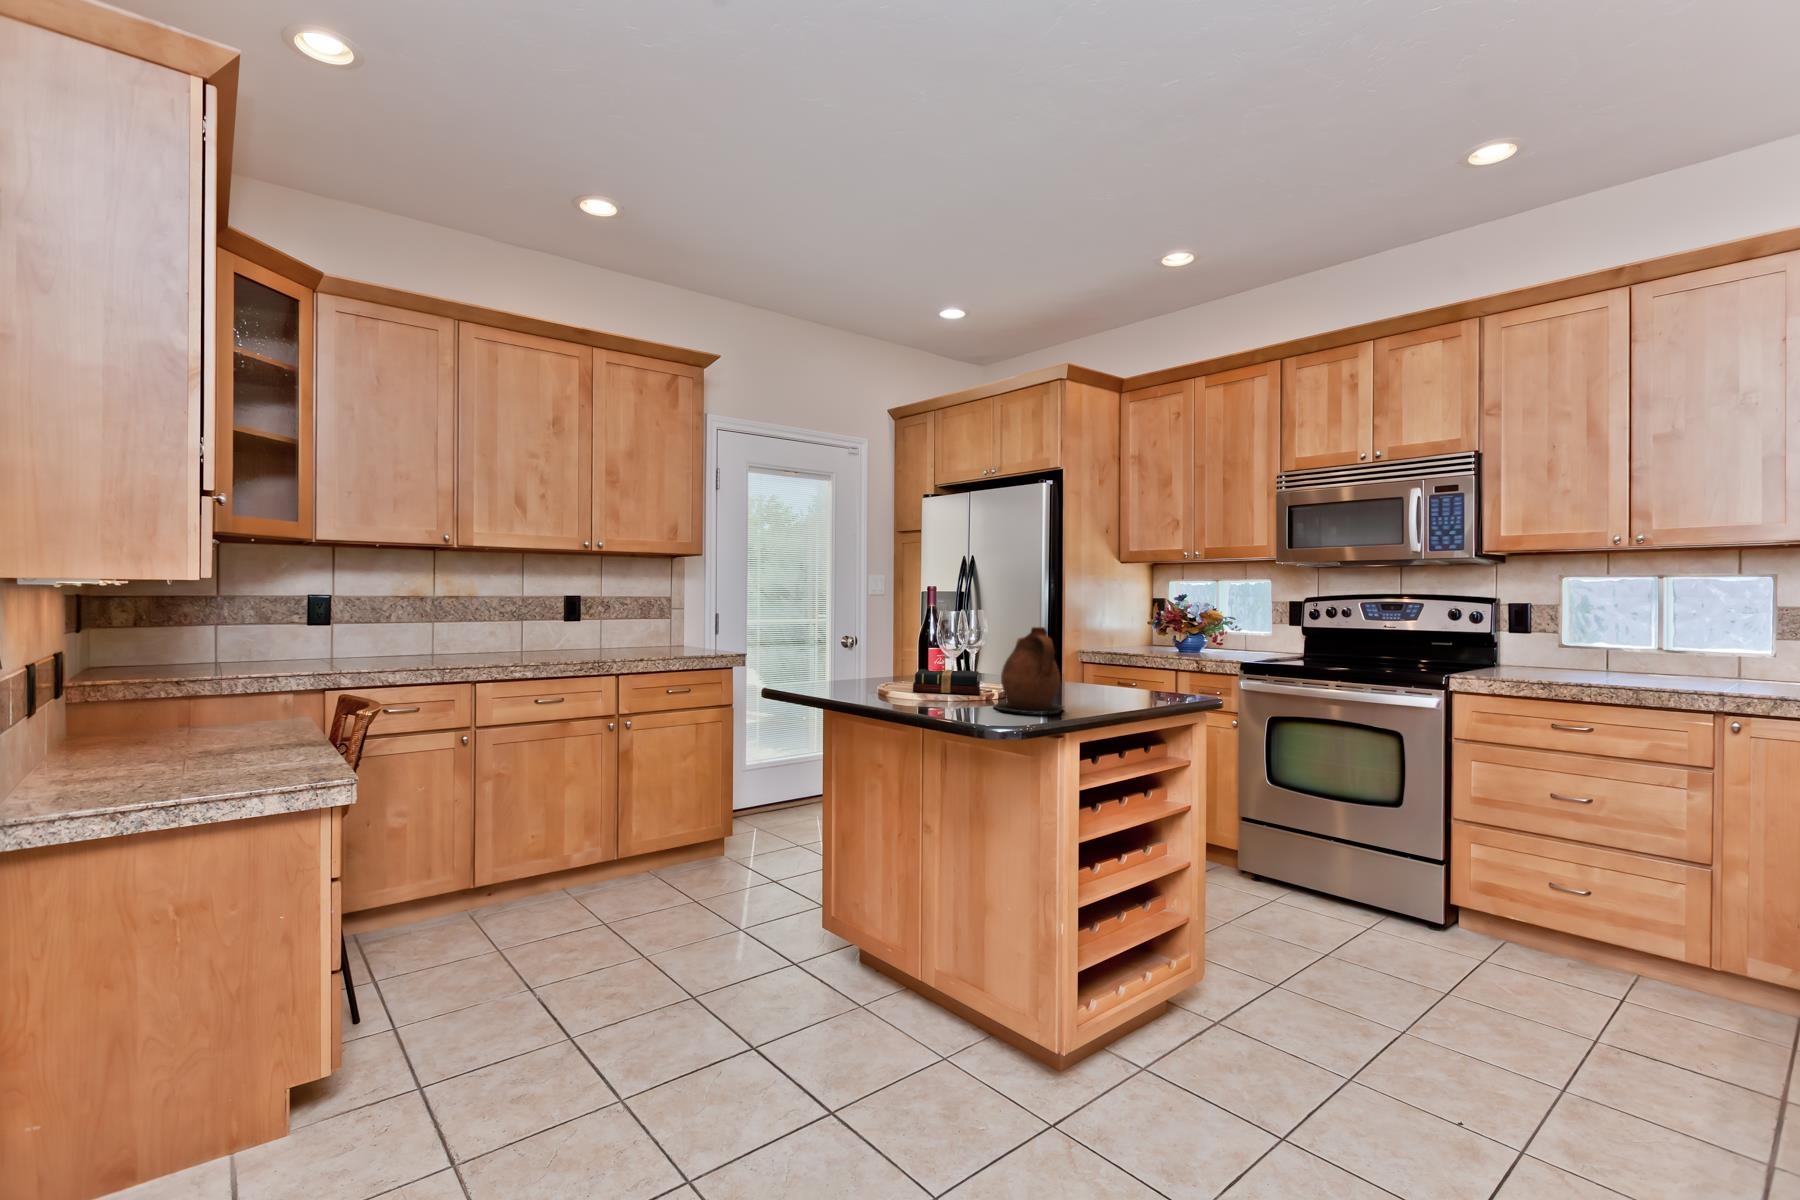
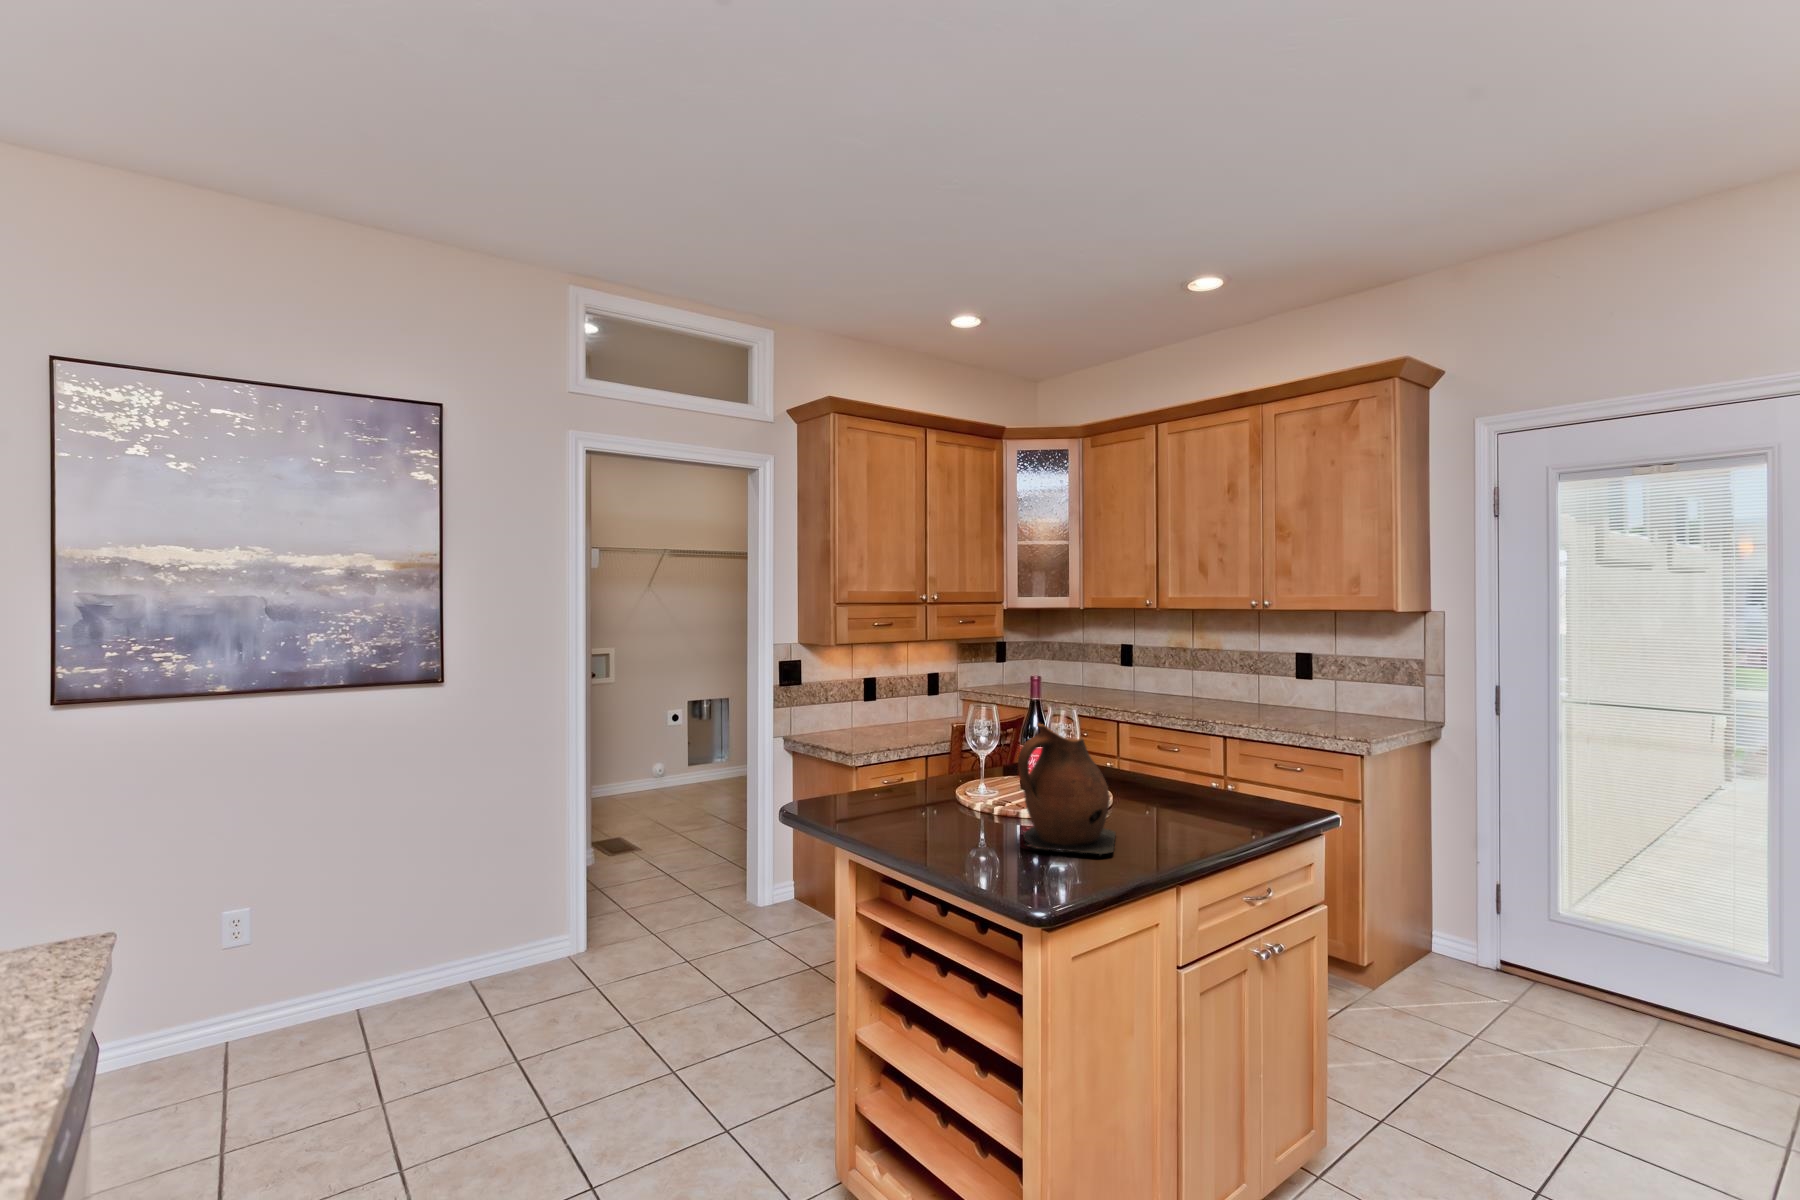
hardback book: present [913,669,980,694] -> none [1162,777,1264,825]

